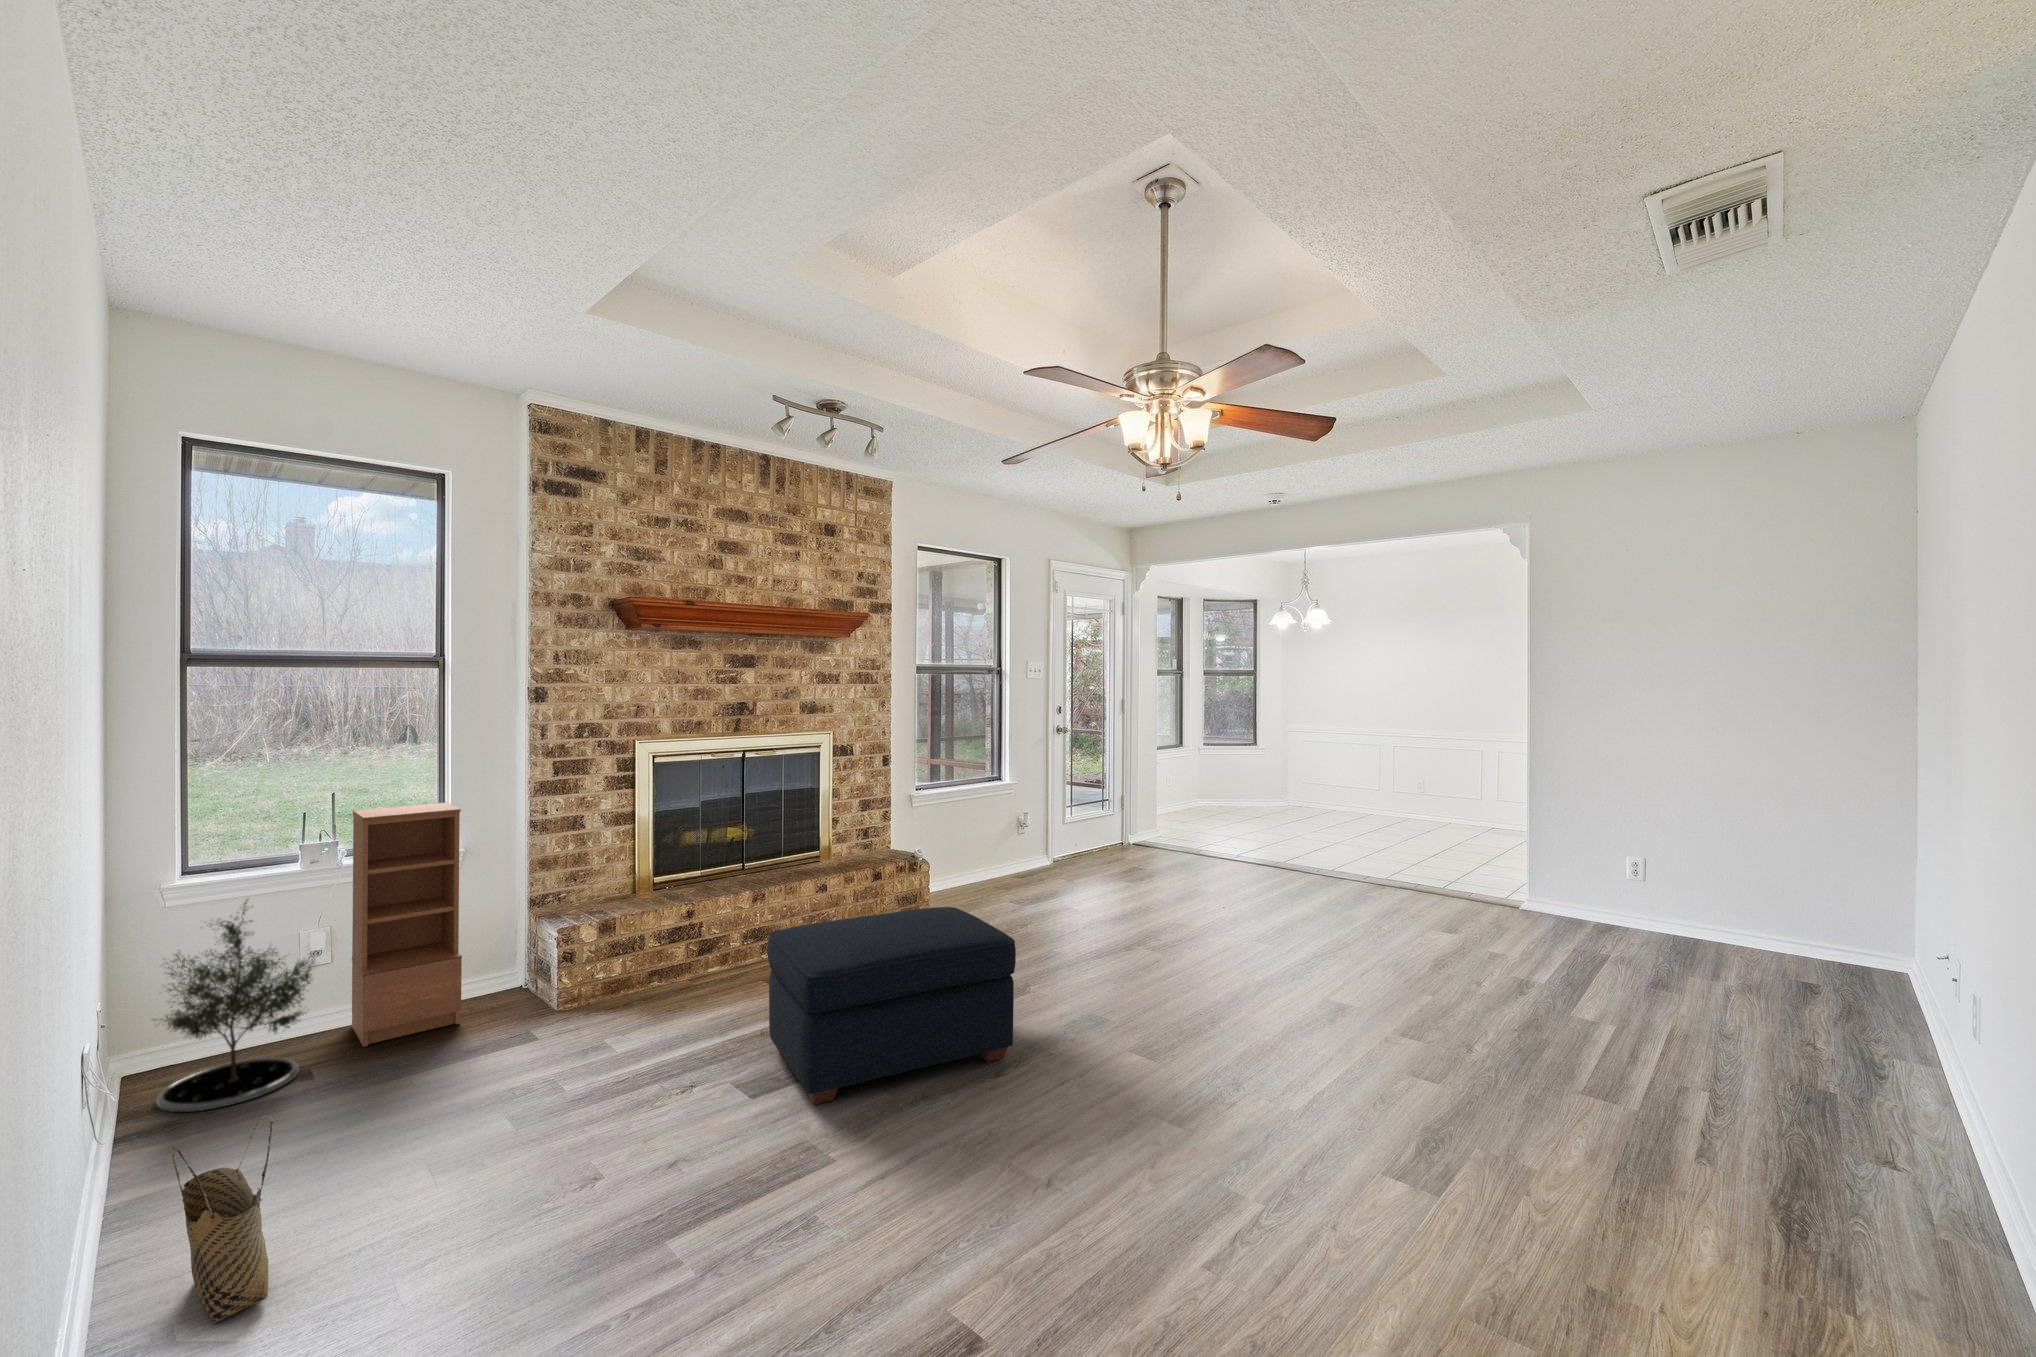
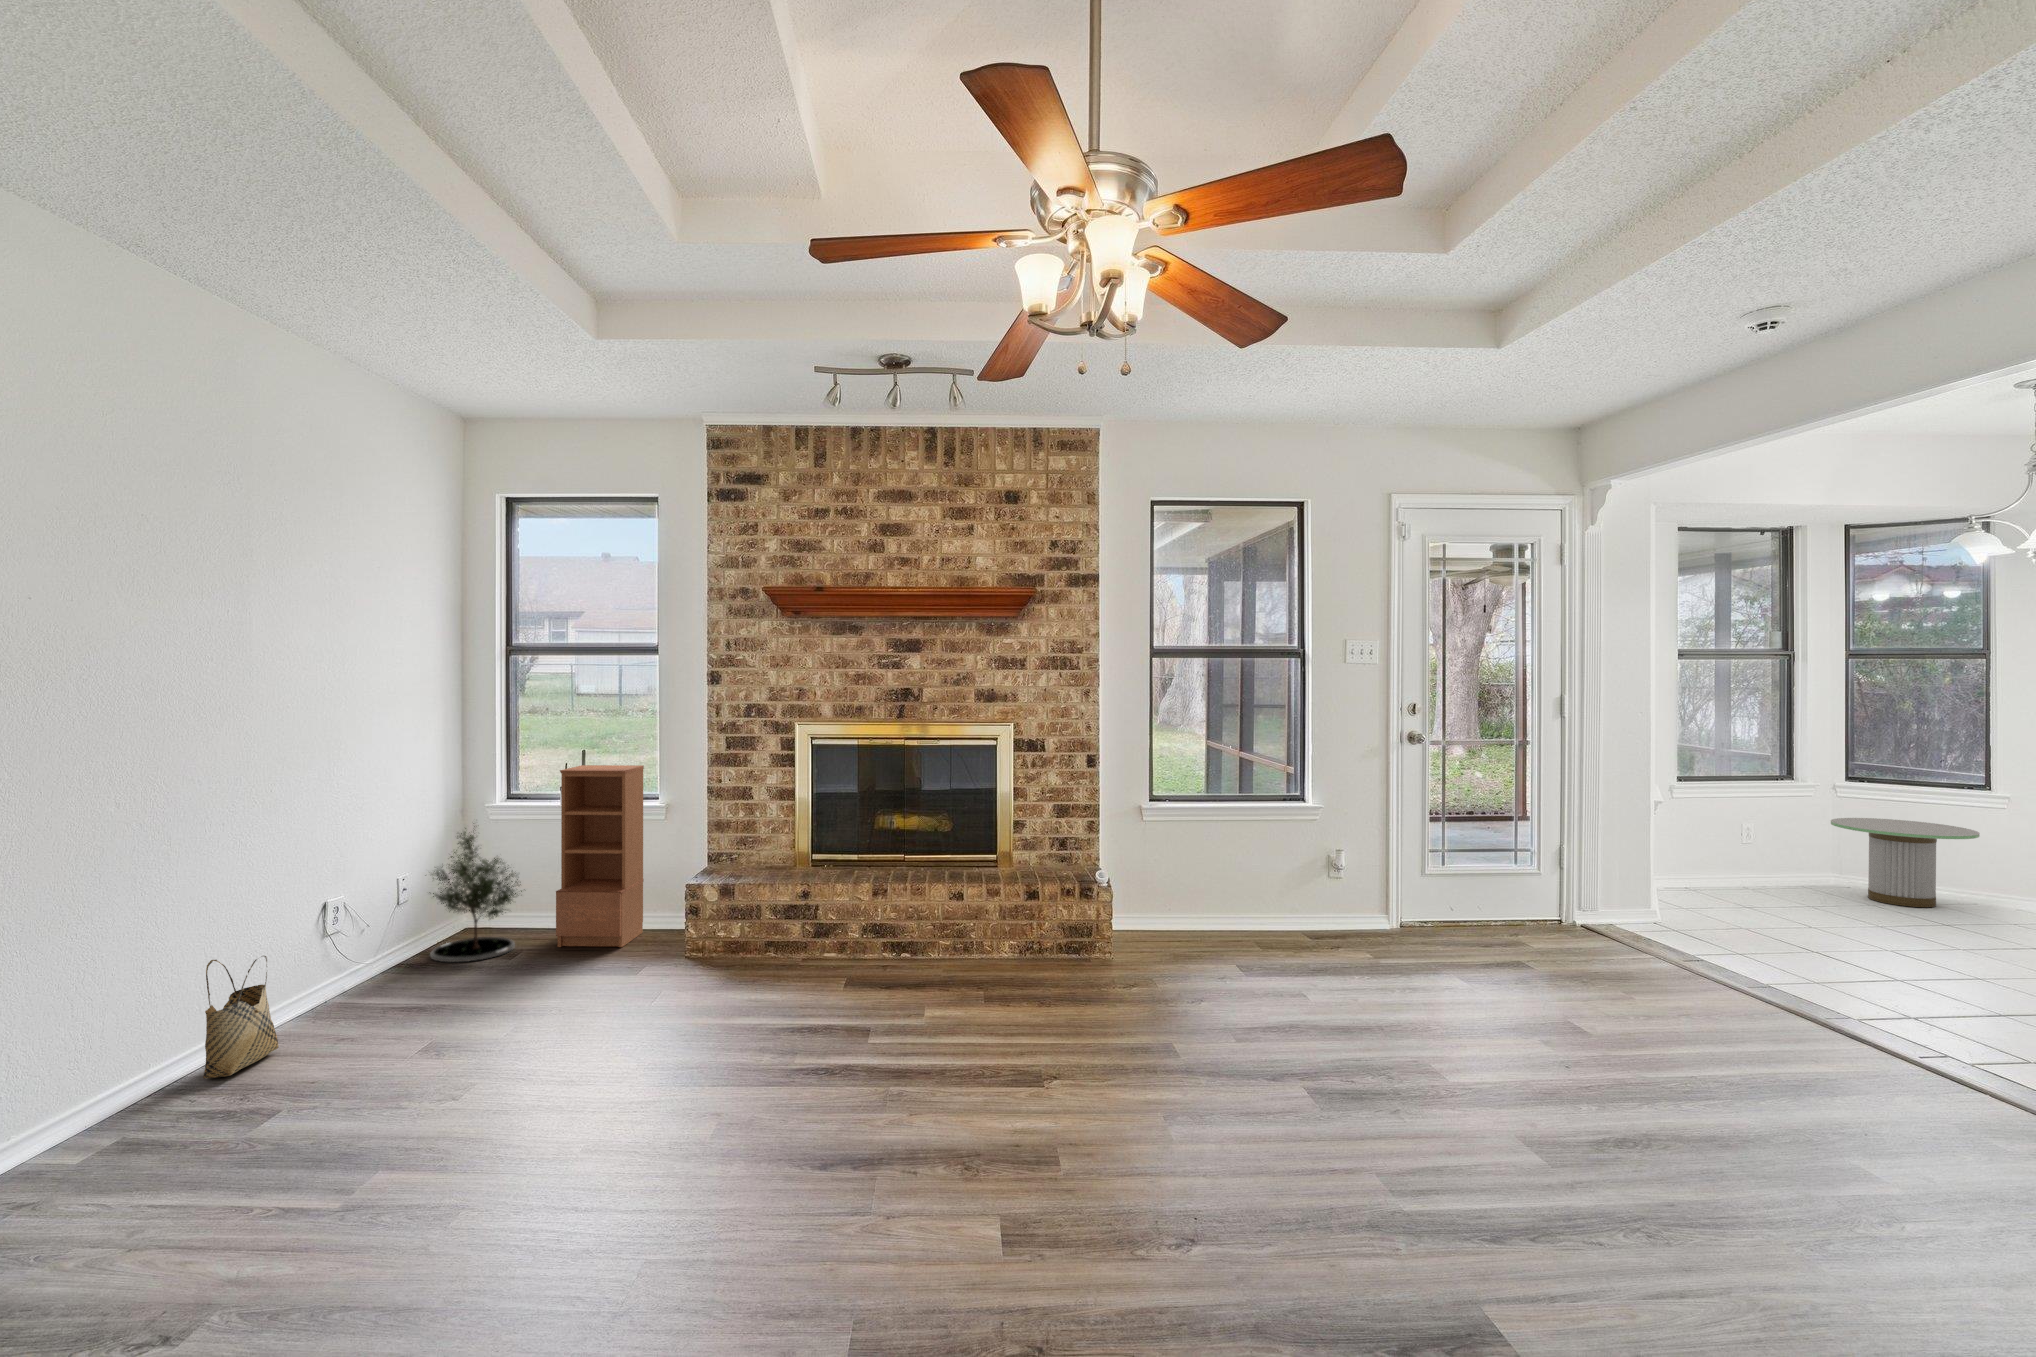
side table: none [1189,764,1251,810] -> present [1831,818,1980,907]
ottoman: present [767,907,1016,1104] -> none [616,915,904,1117]

